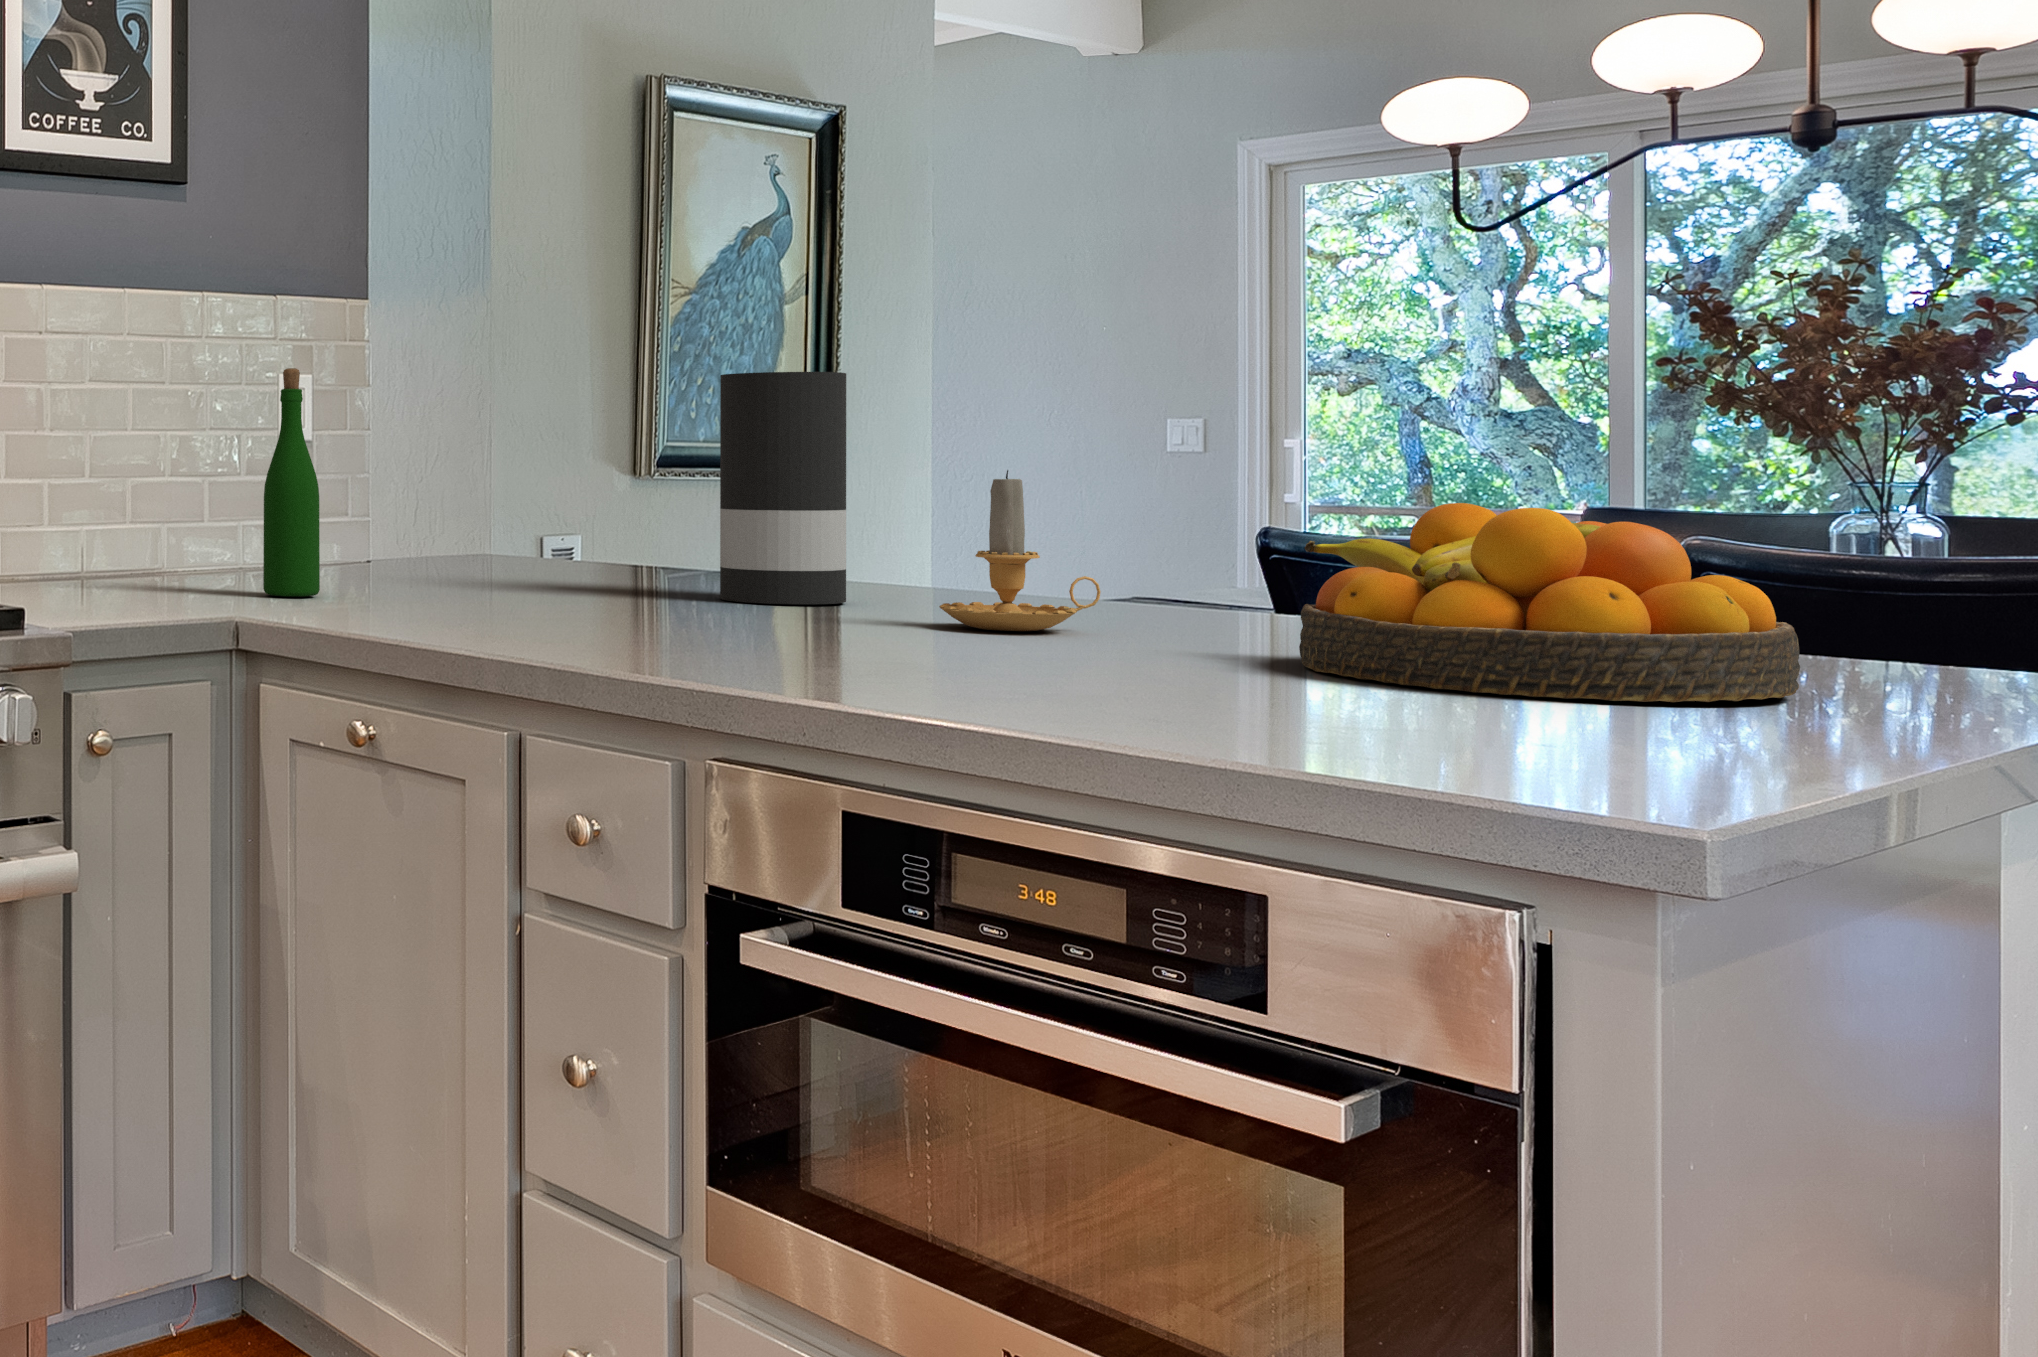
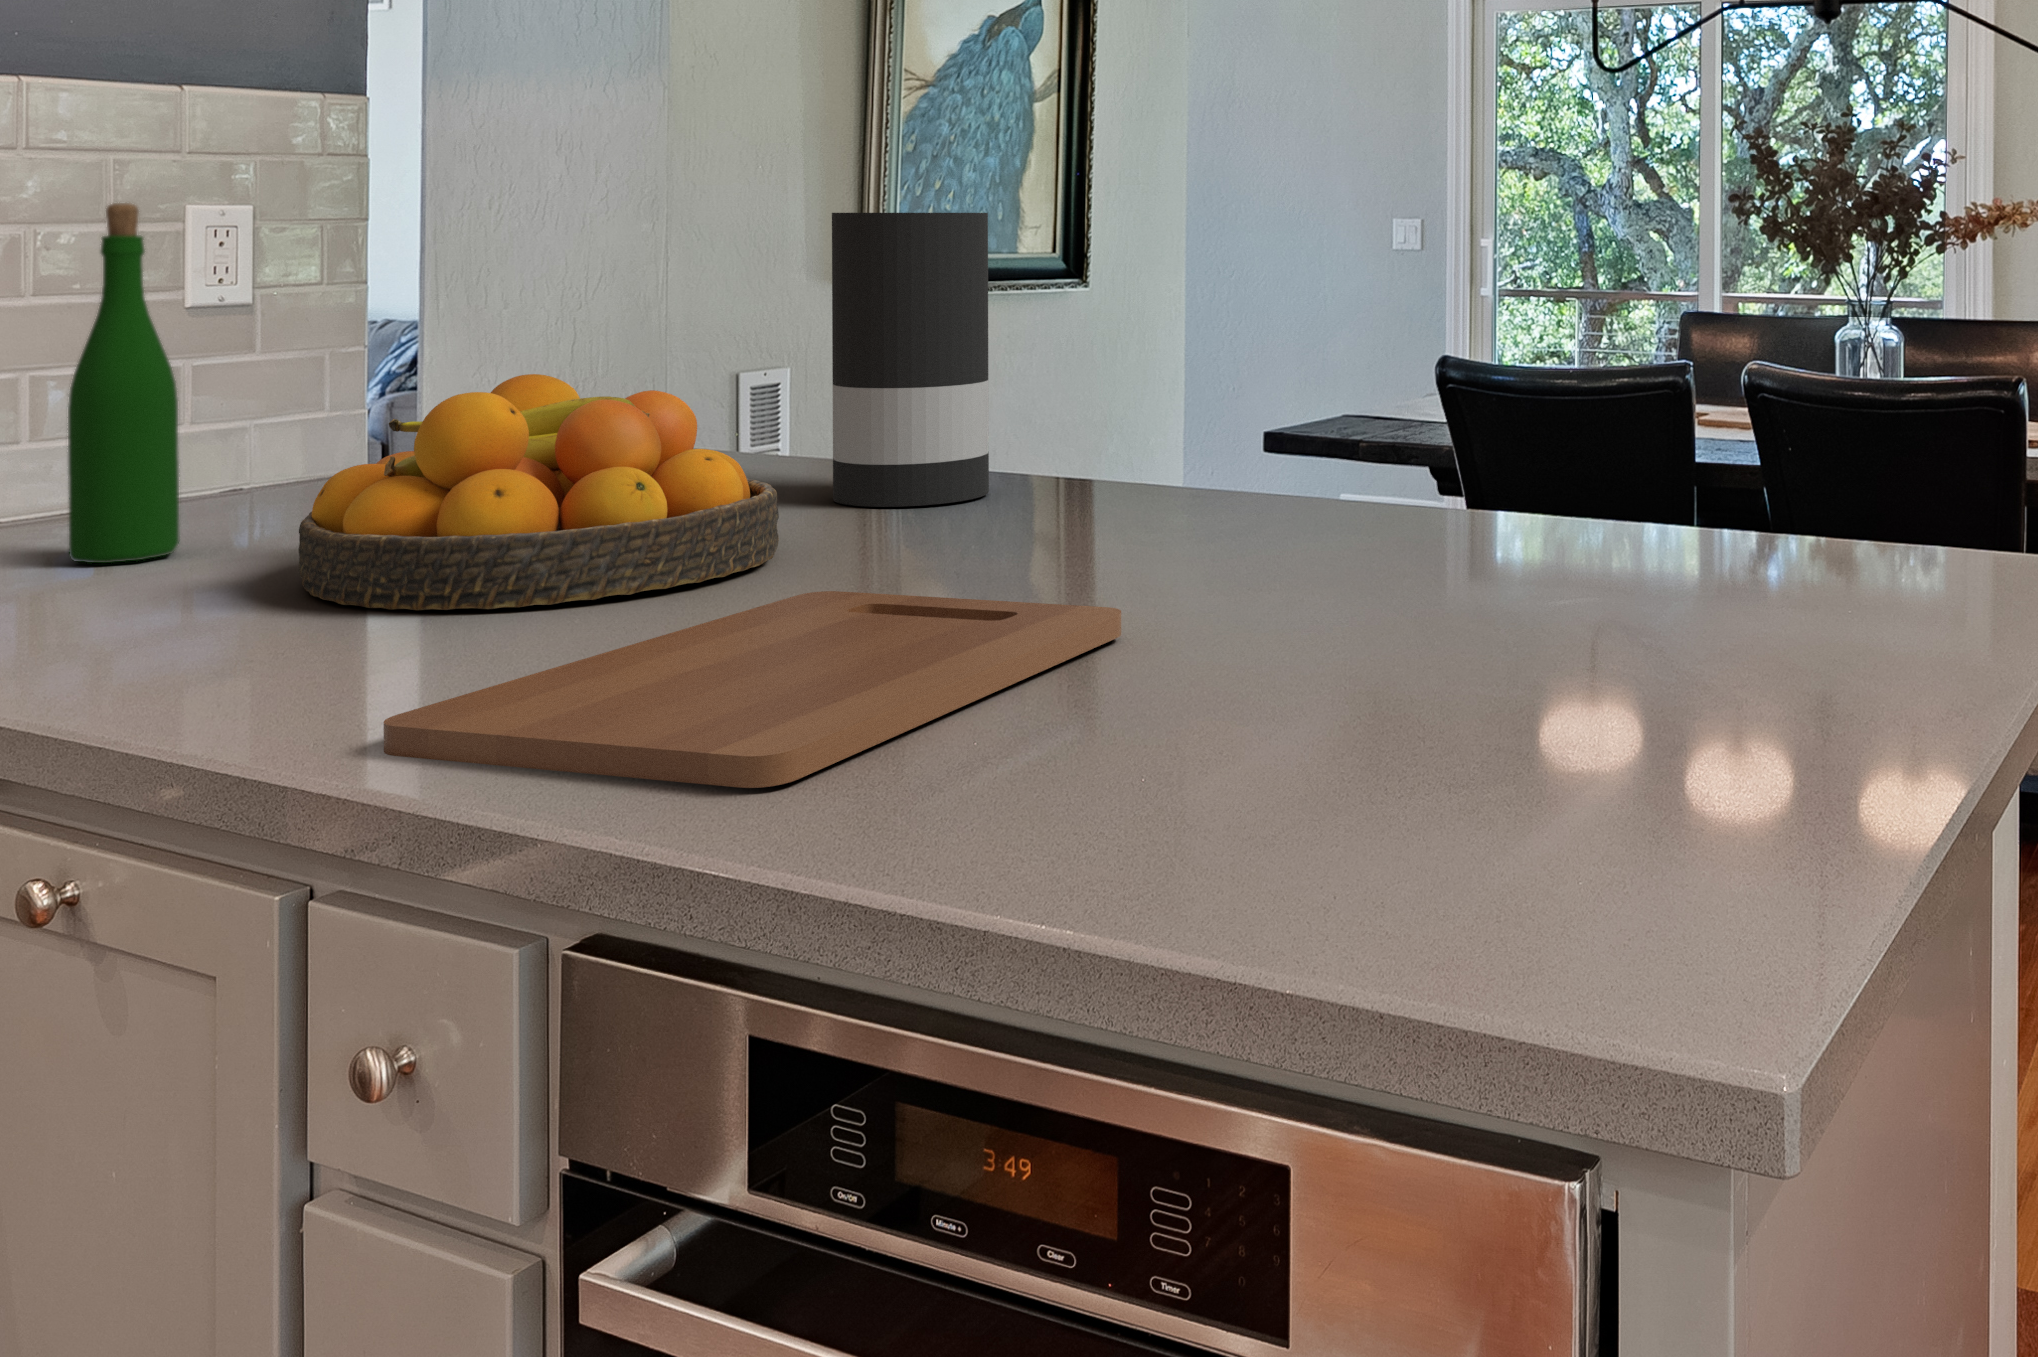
candle: present [939,470,1101,631] -> none [1064,347,1245,547]
fruit bowl: present [1299,503,1800,702] -> present [298,374,779,610]
cutting board: none [576,625,1035,689] -> present [383,591,1121,788]

